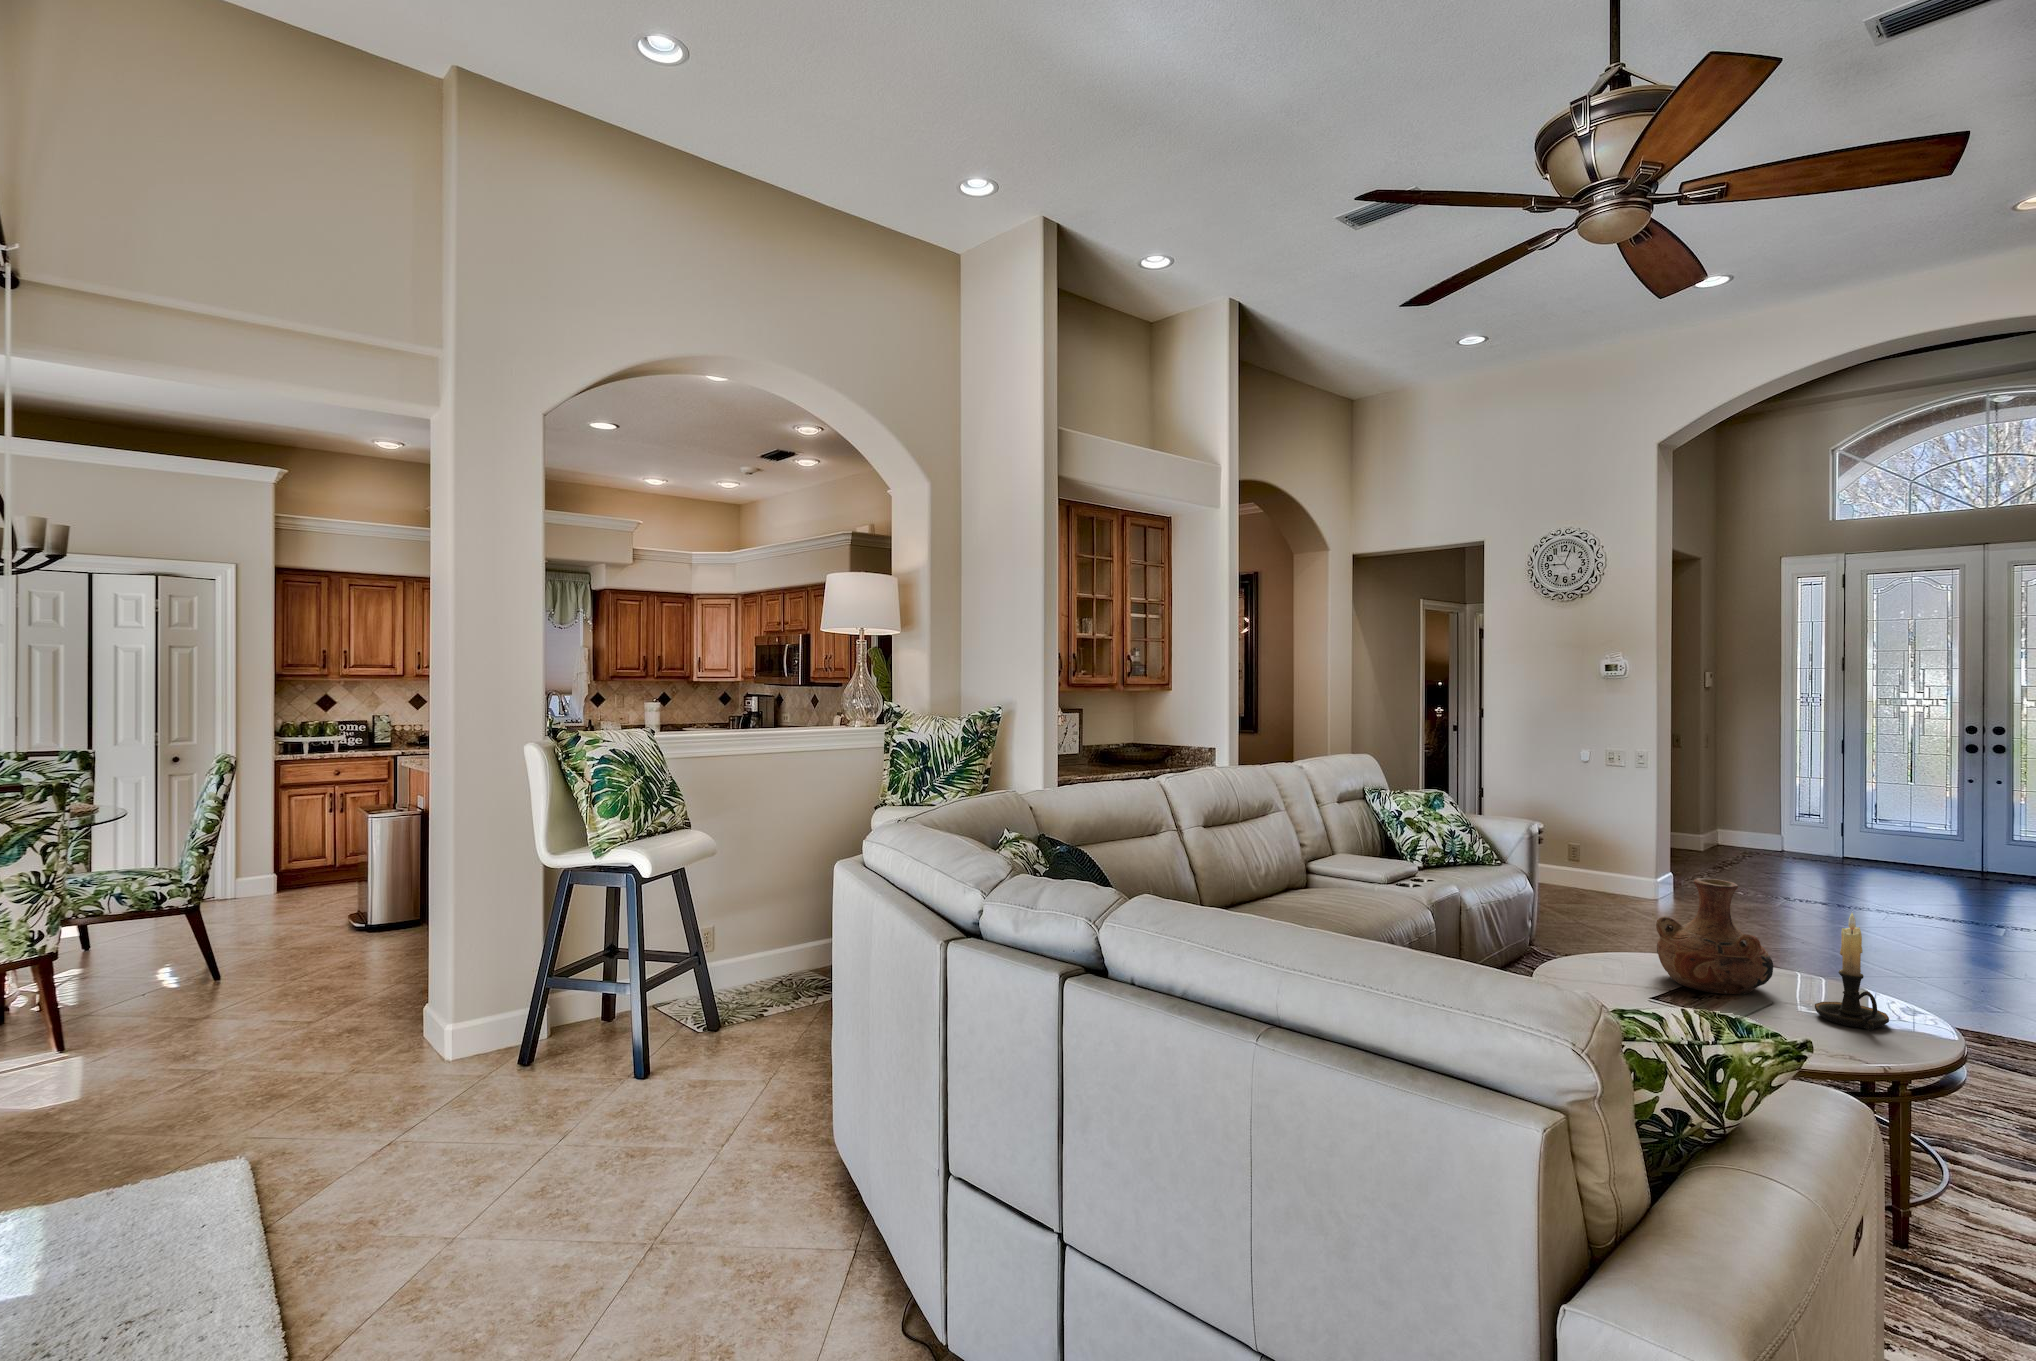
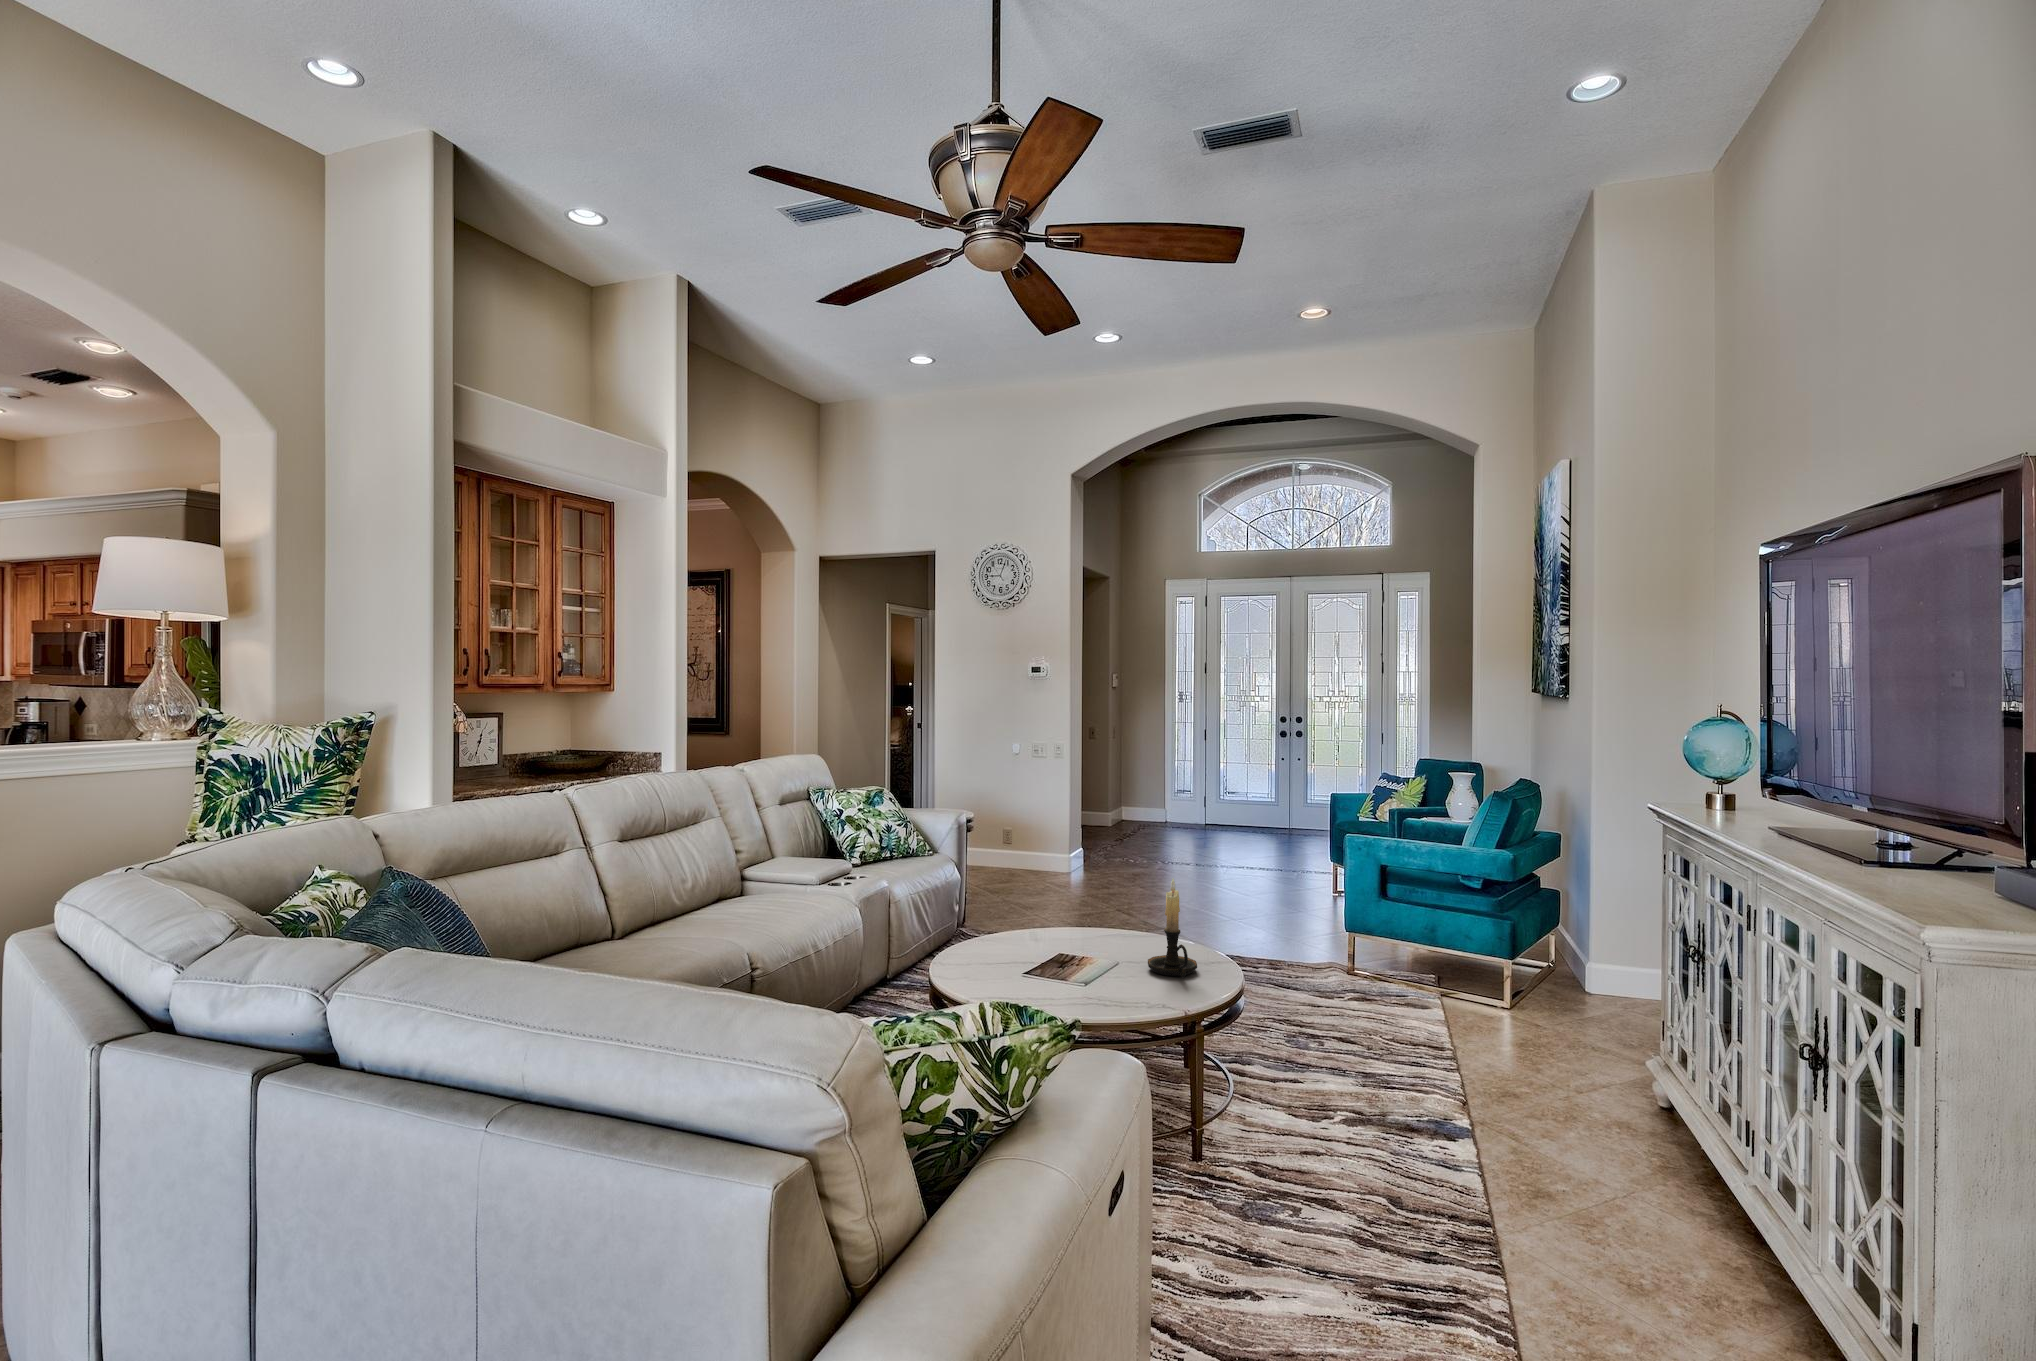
vase: present [1656,878,1773,994] -> none [1035,857,1121,960]

